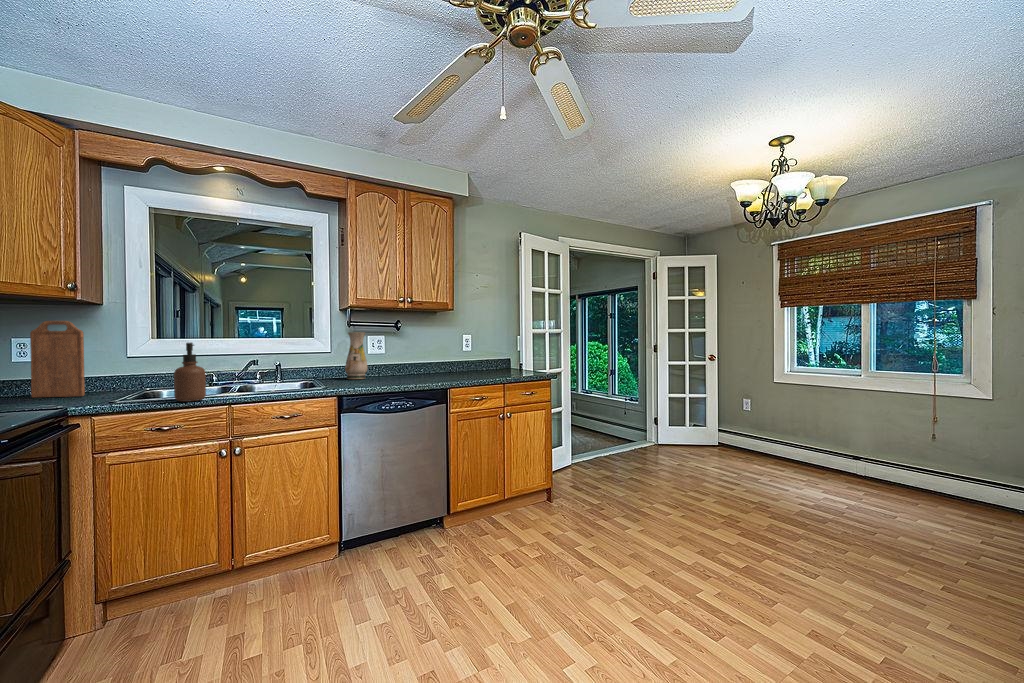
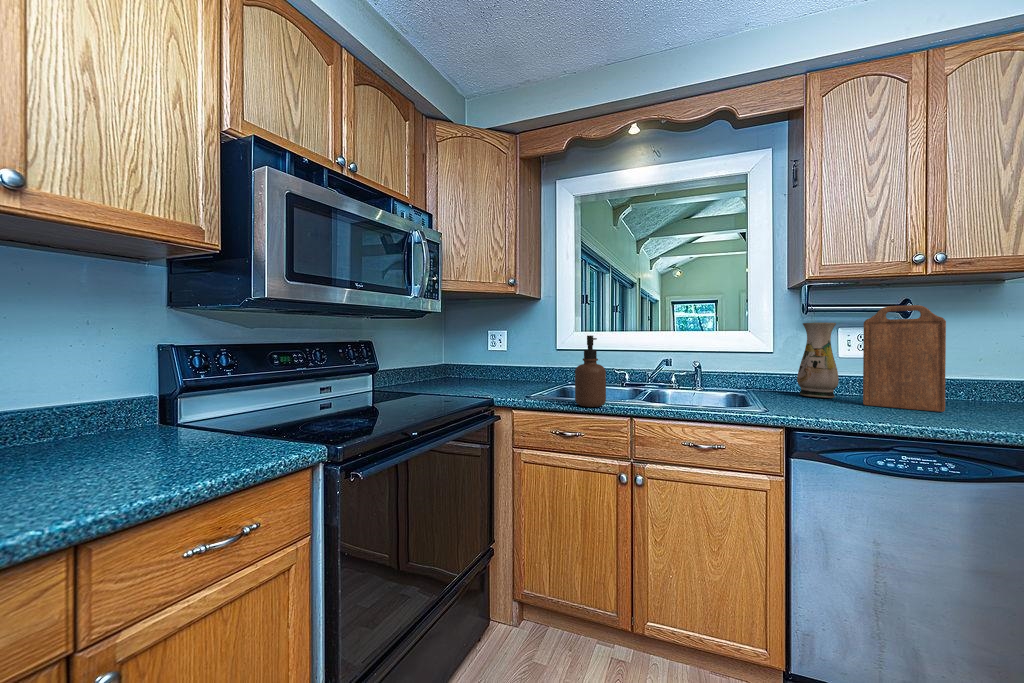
cutting board: present [30,321,85,398] -> present [863,305,946,412]

